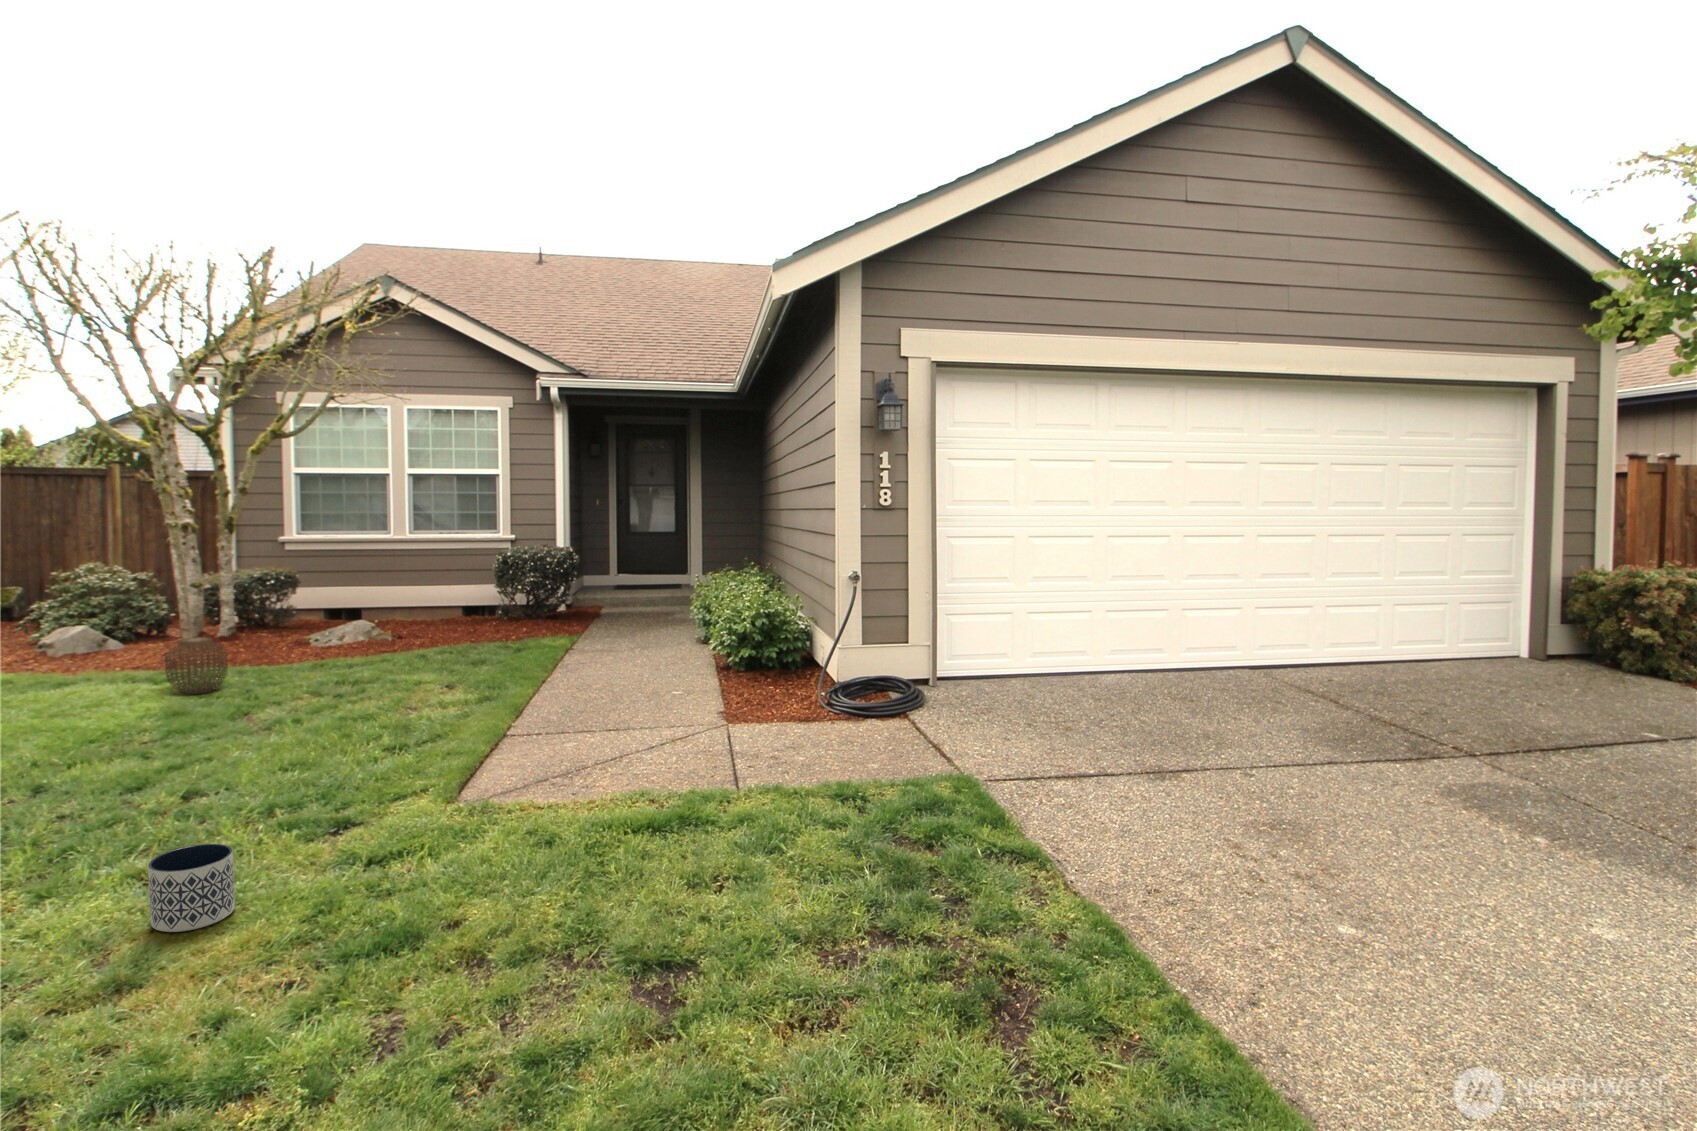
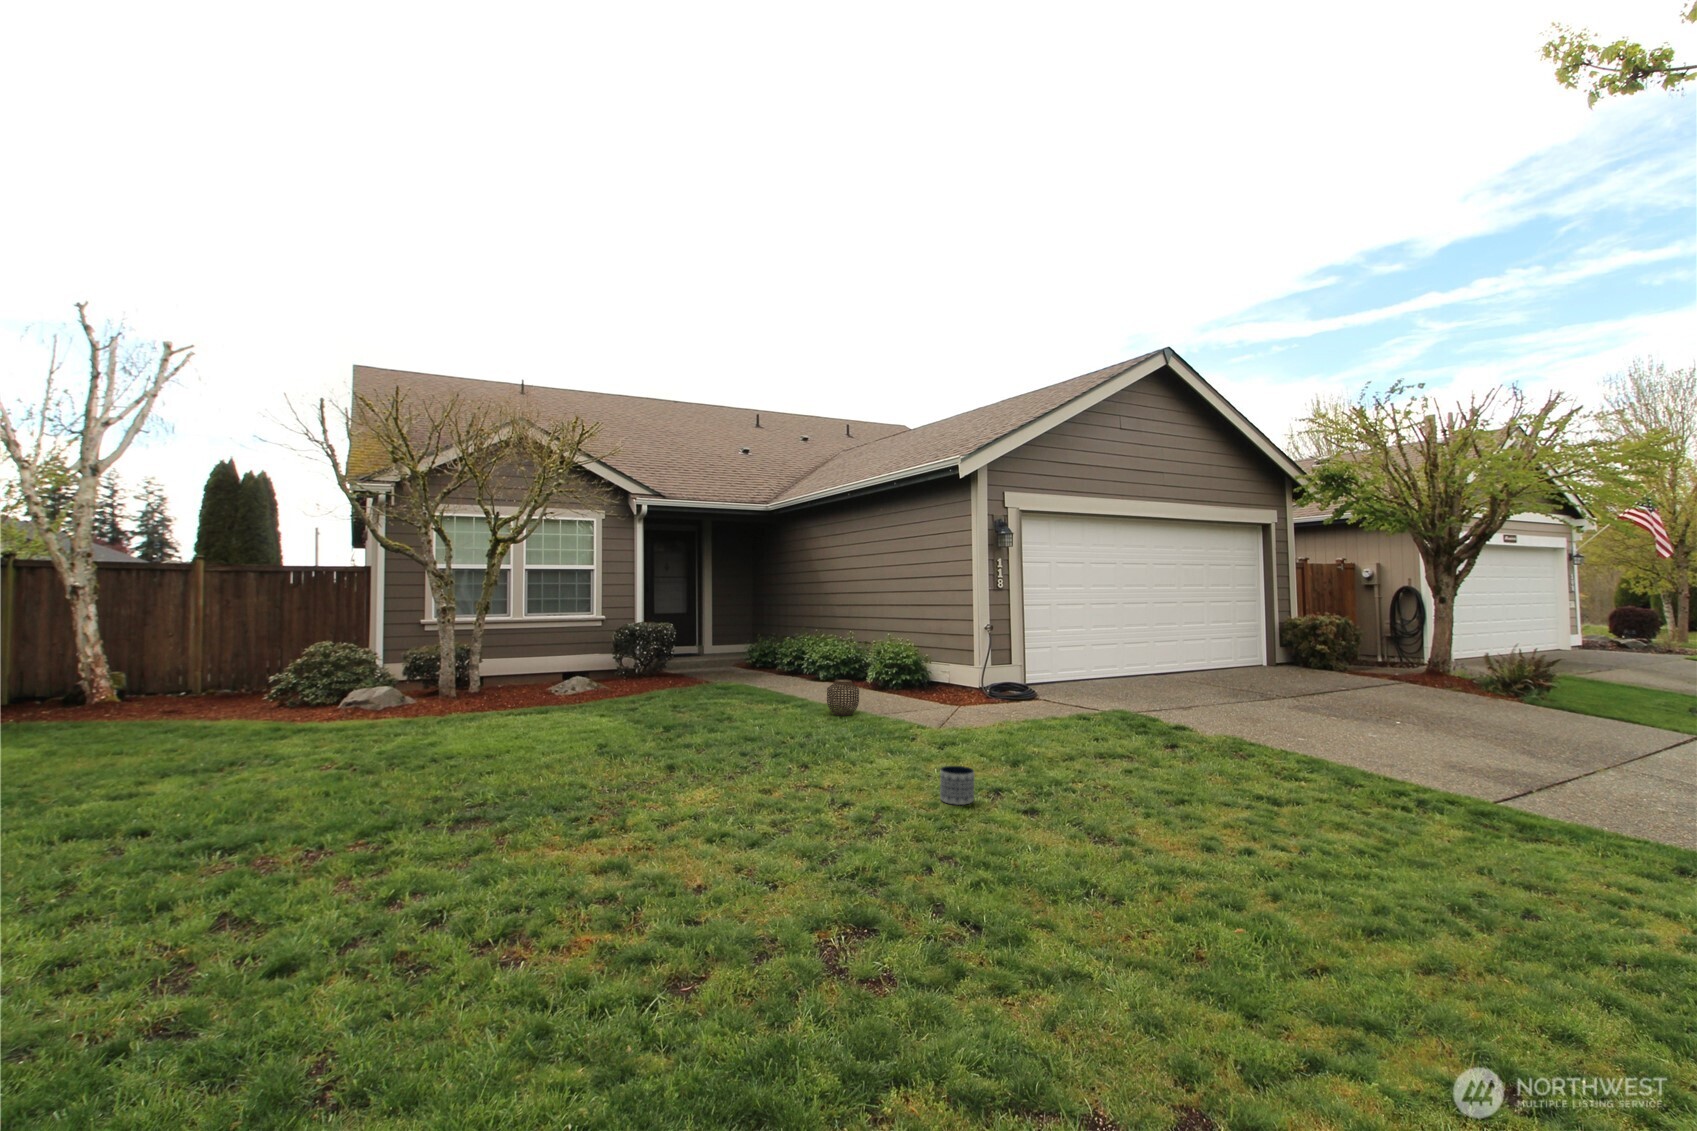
woven basket: present [165,637,228,694] -> present [827,679,859,716]

